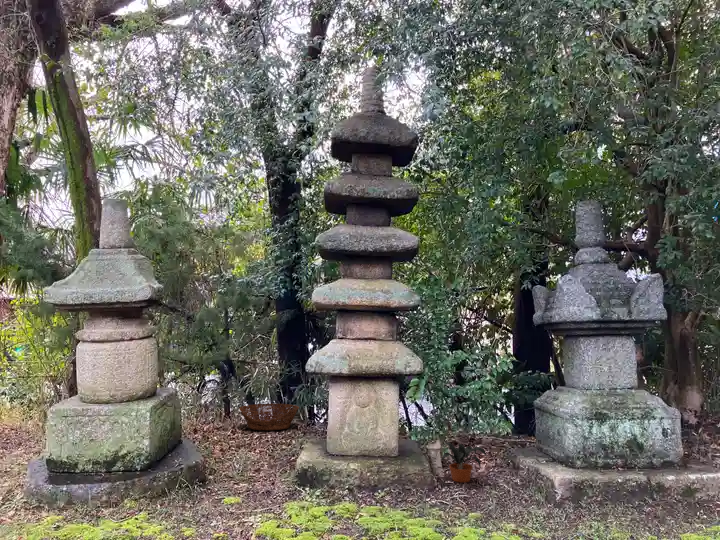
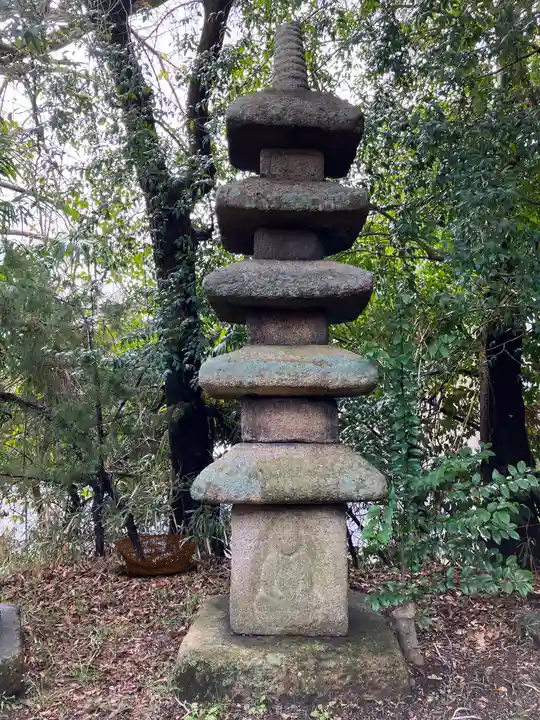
potted plant: present [442,443,487,482] -> none [416,609,499,680]

